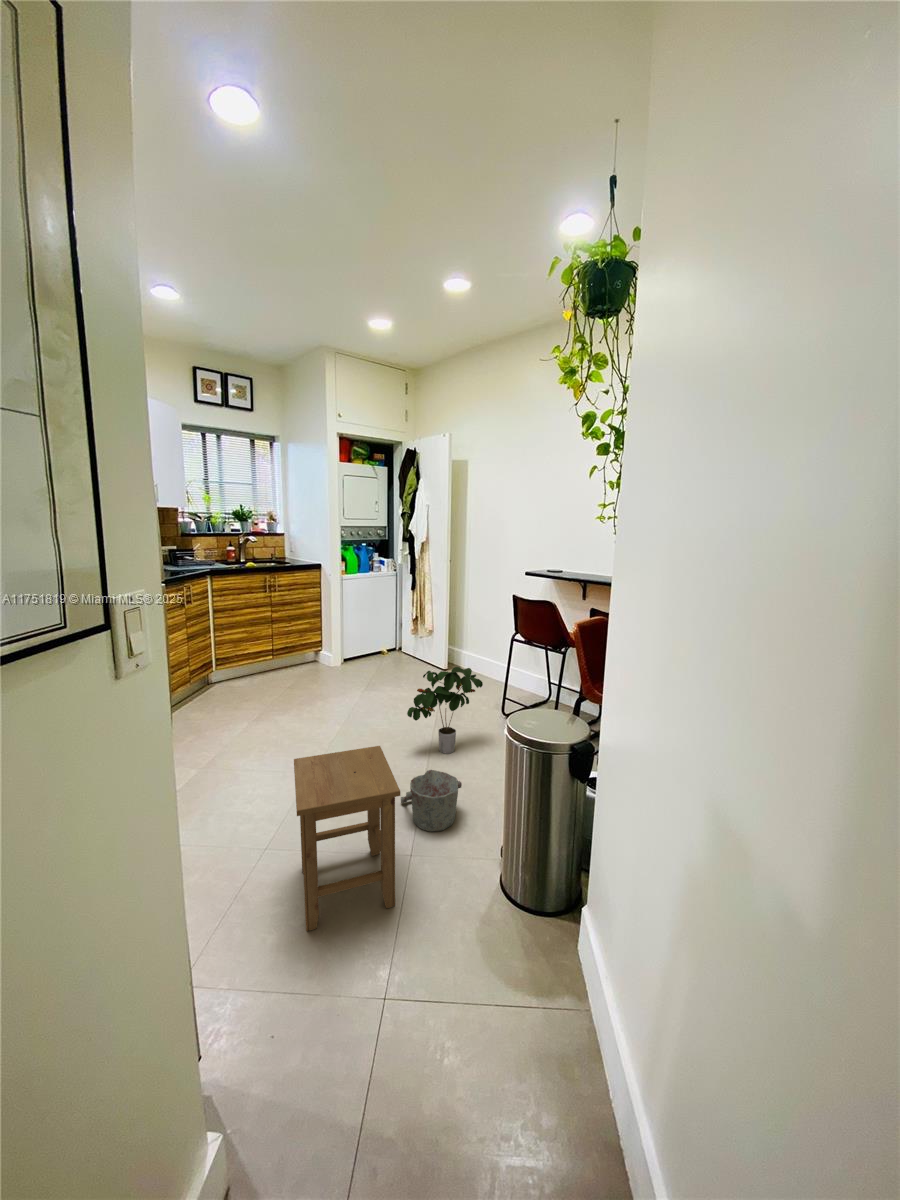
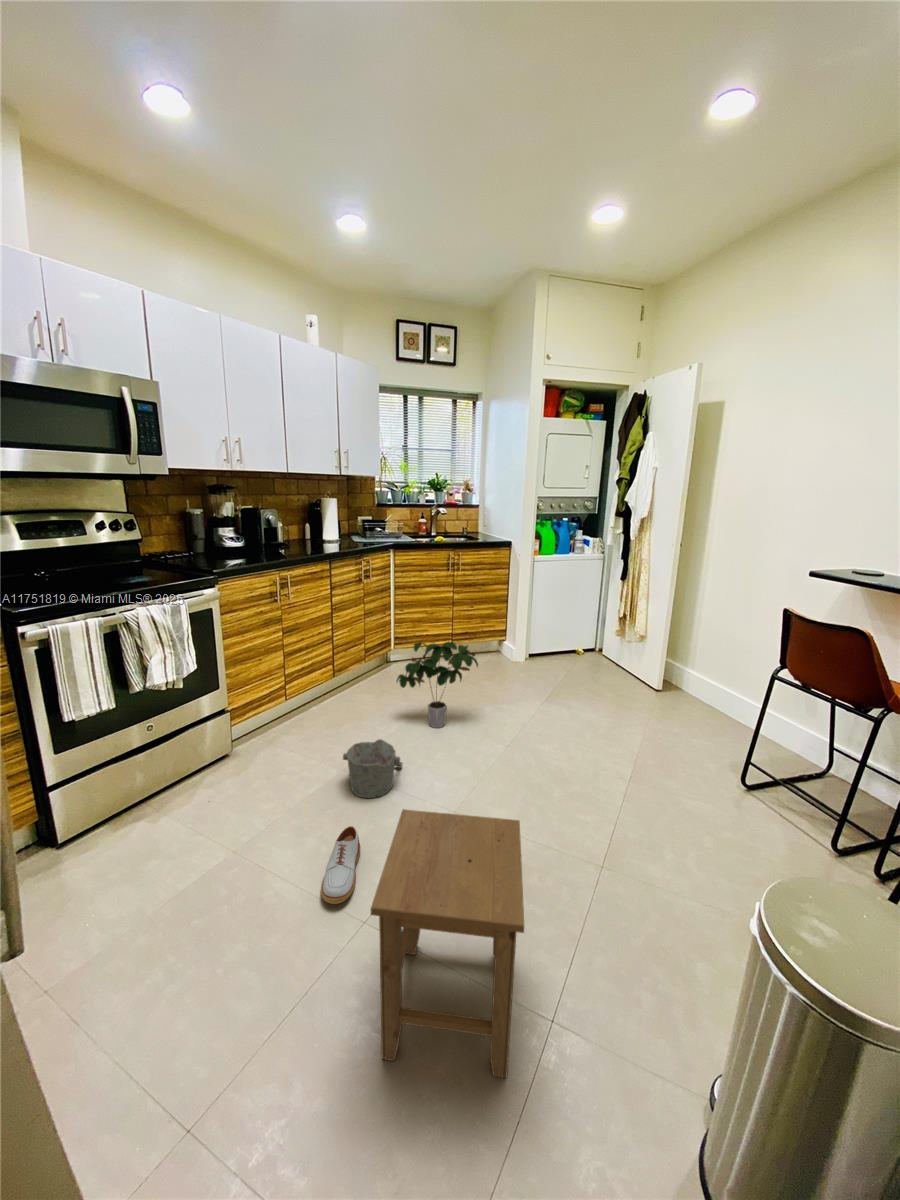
potted plant: present [407,667,483,753] -> present [397,642,478,728]
bucket: present [401,770,462,832] -> present [343,739,402,798]
shoe: none [214,806,245,864] -> present [321,826,360,904]

